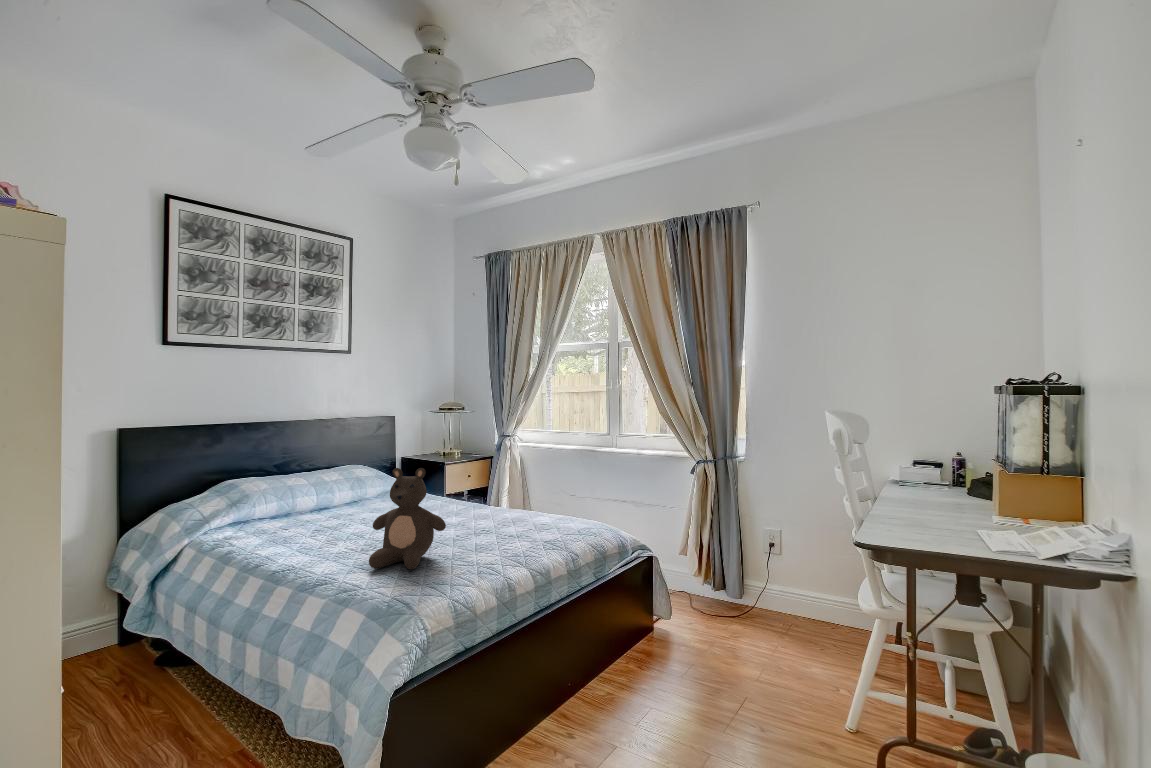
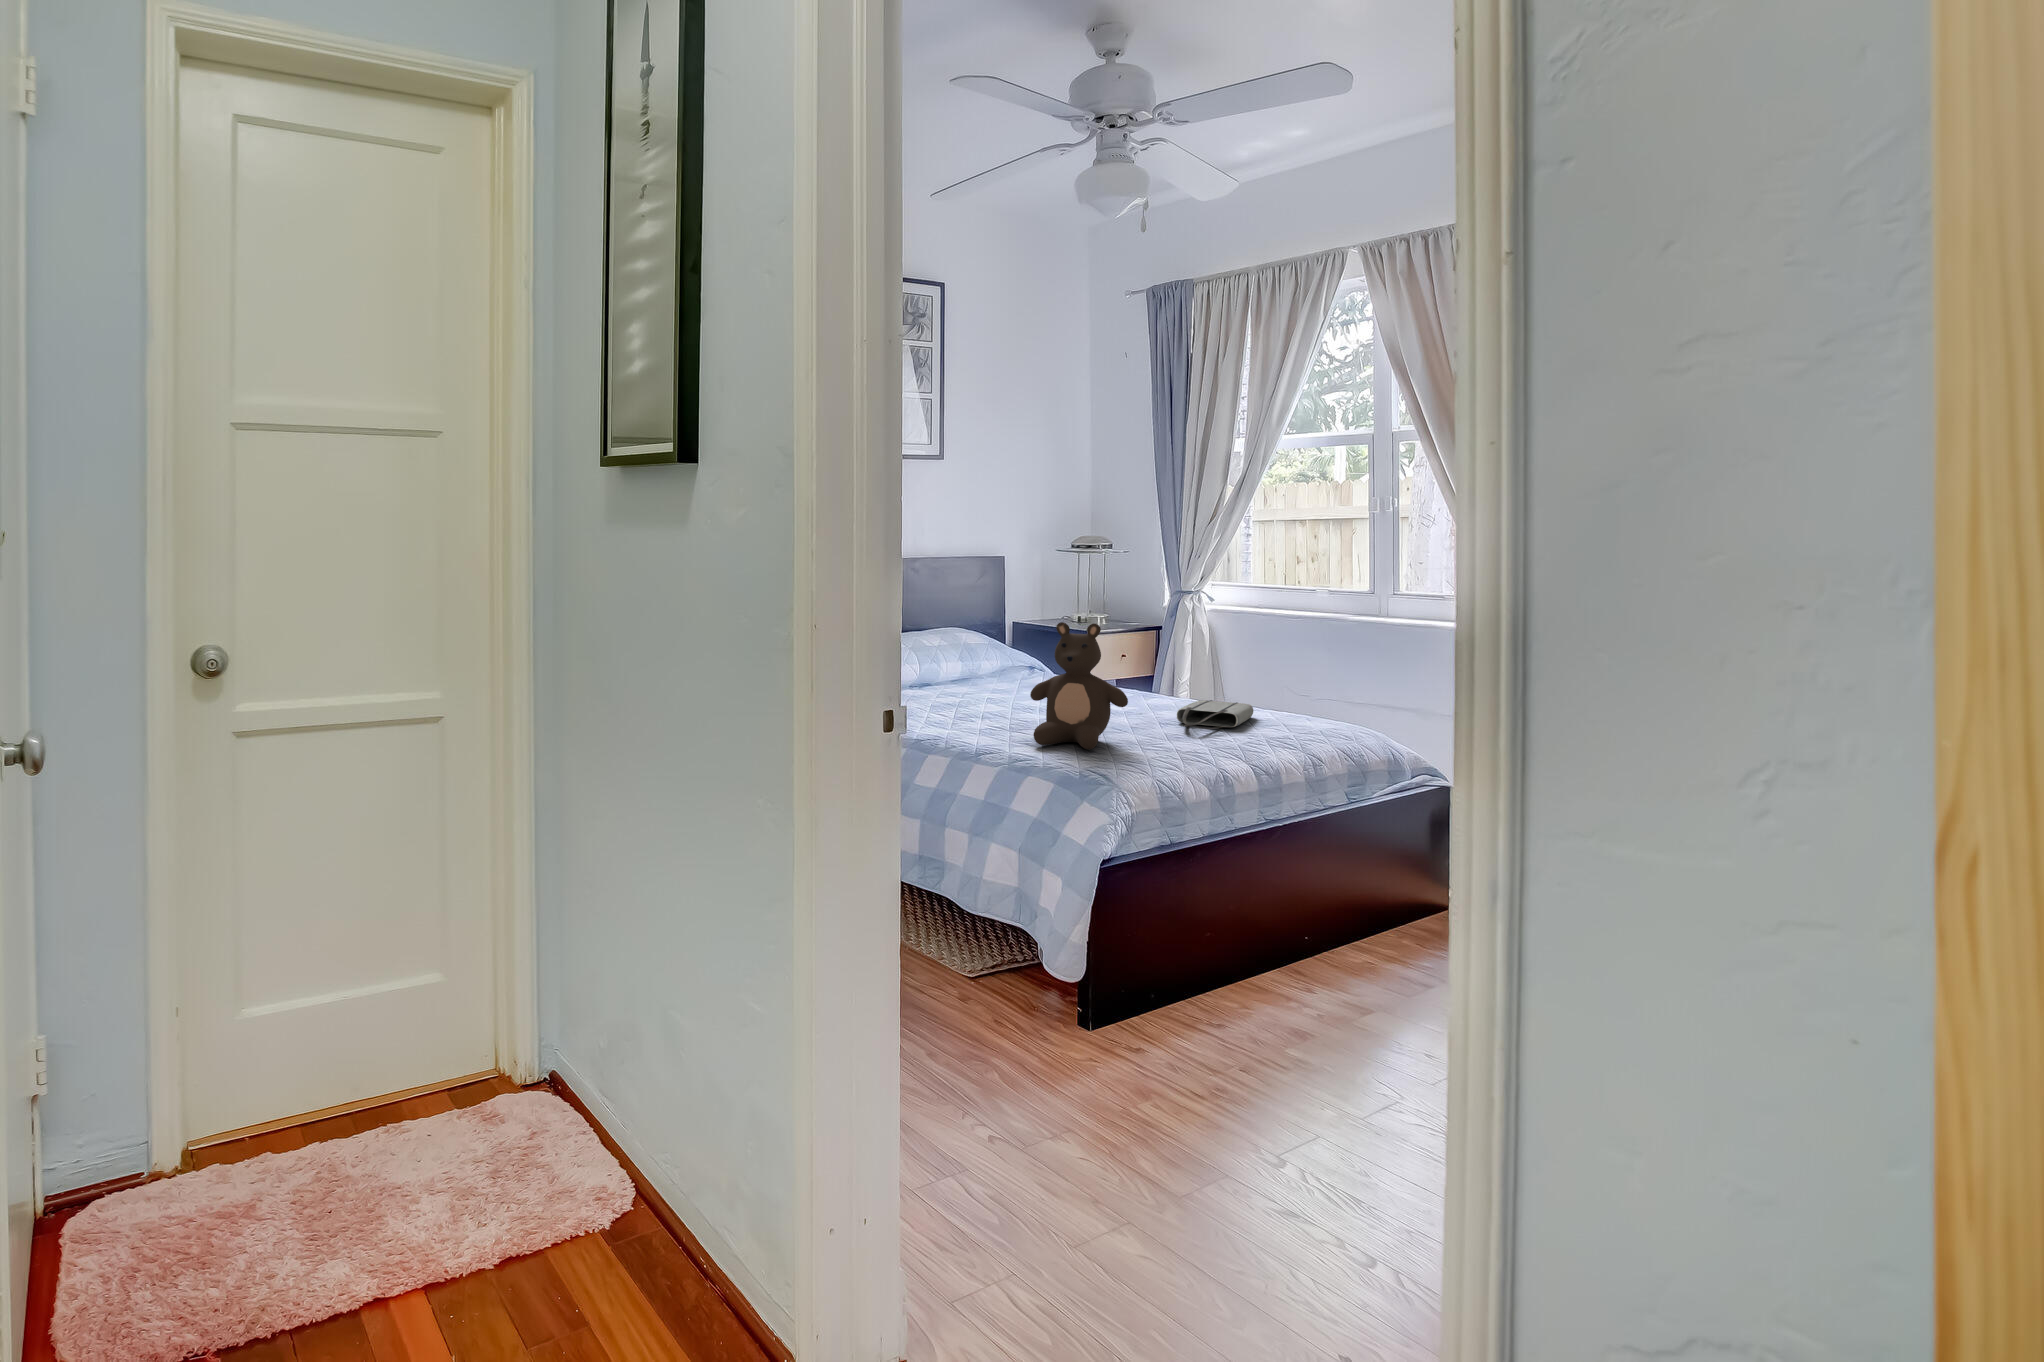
tote bag: none [487,512,539,537] -> present [1177,700,1253,729]

